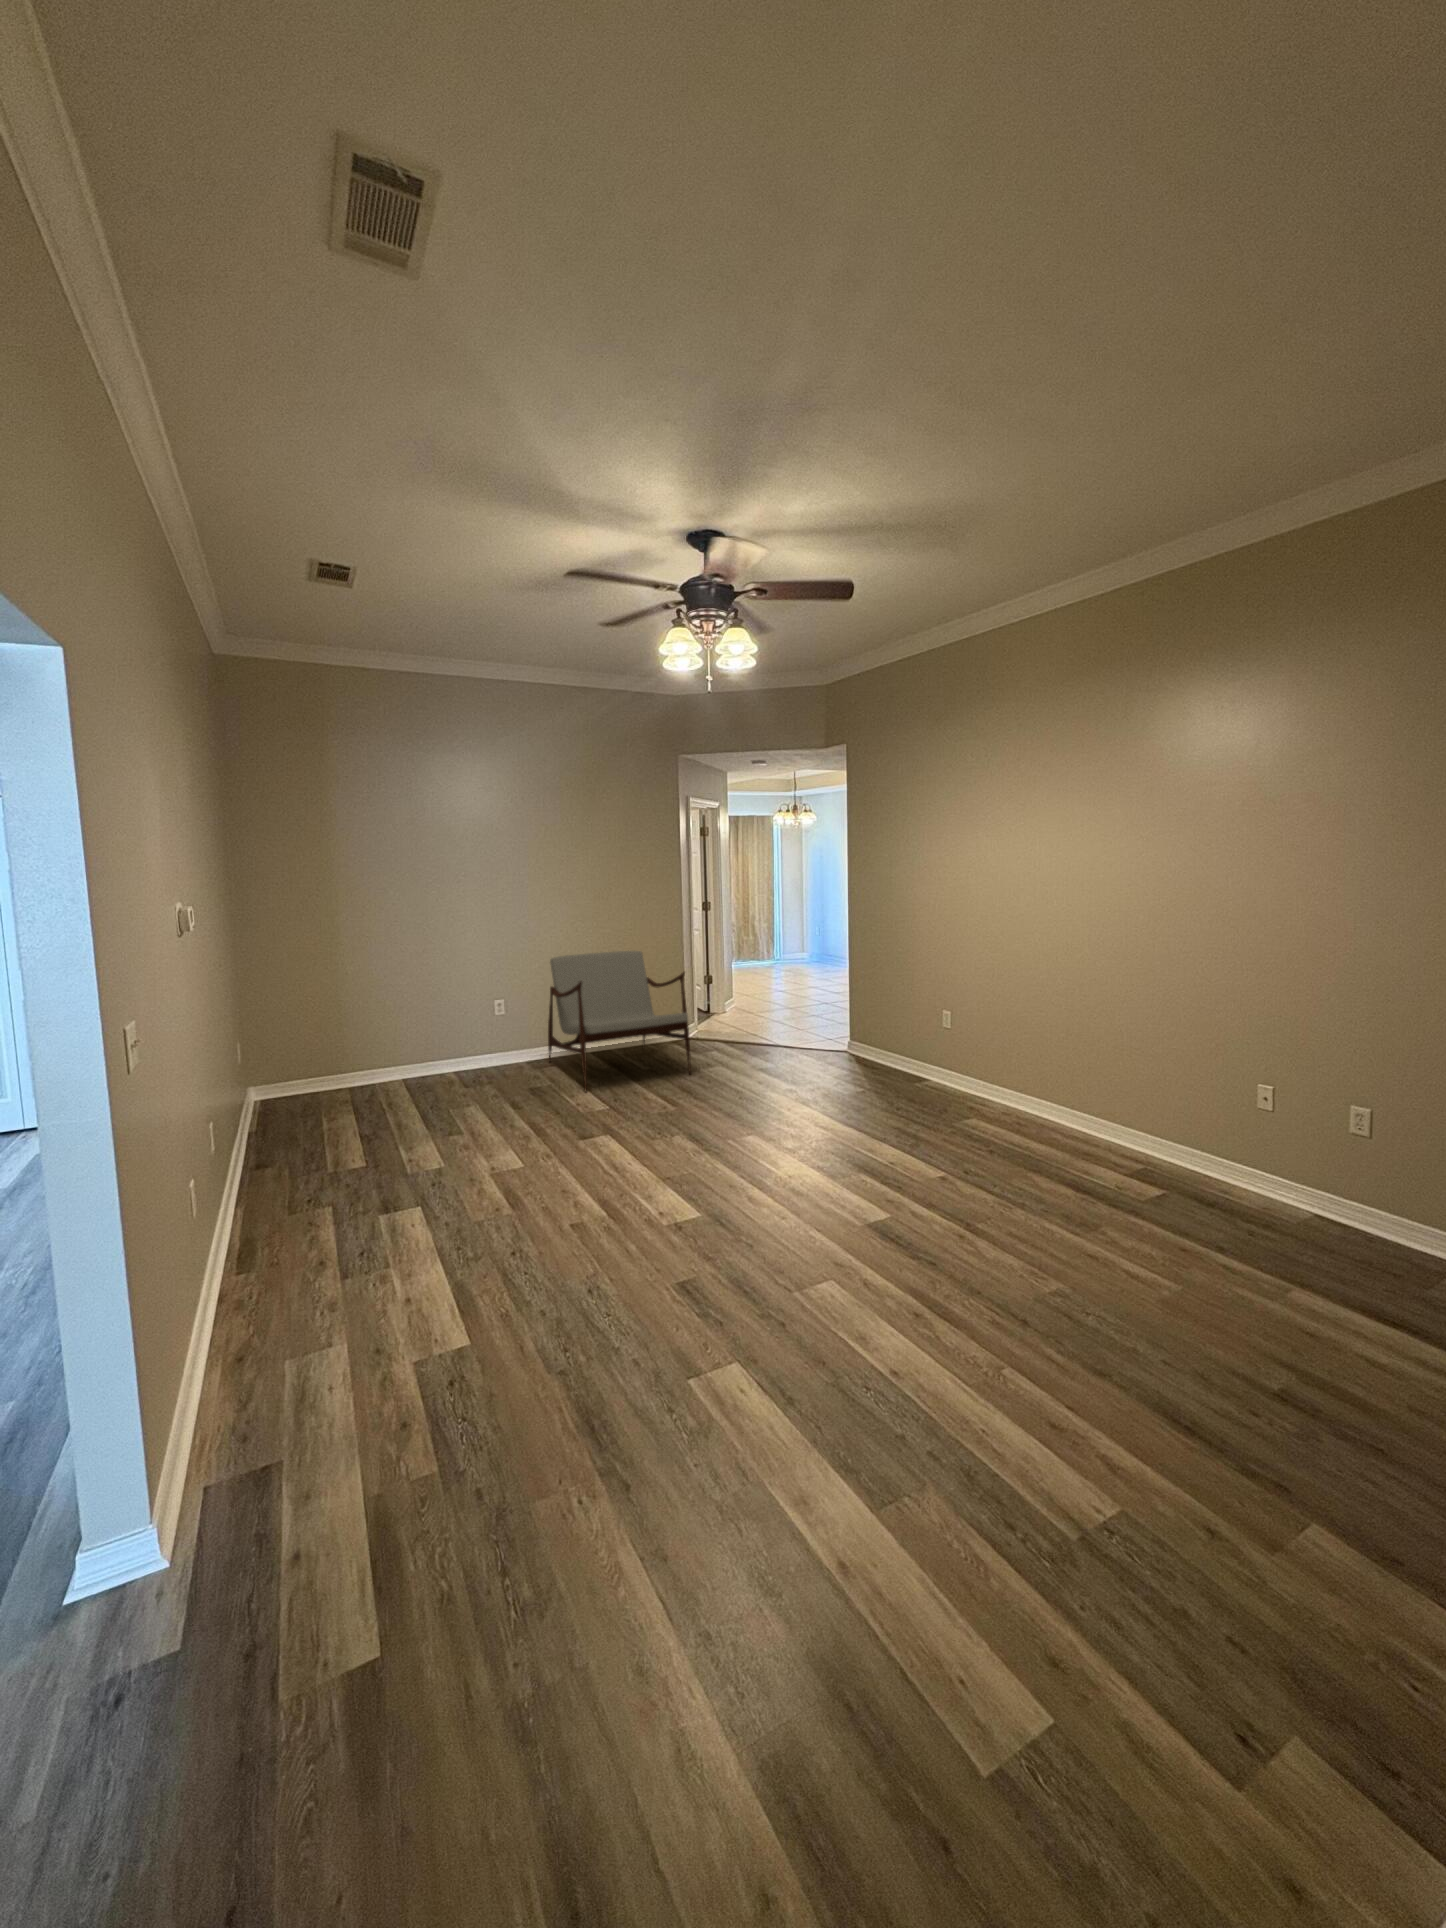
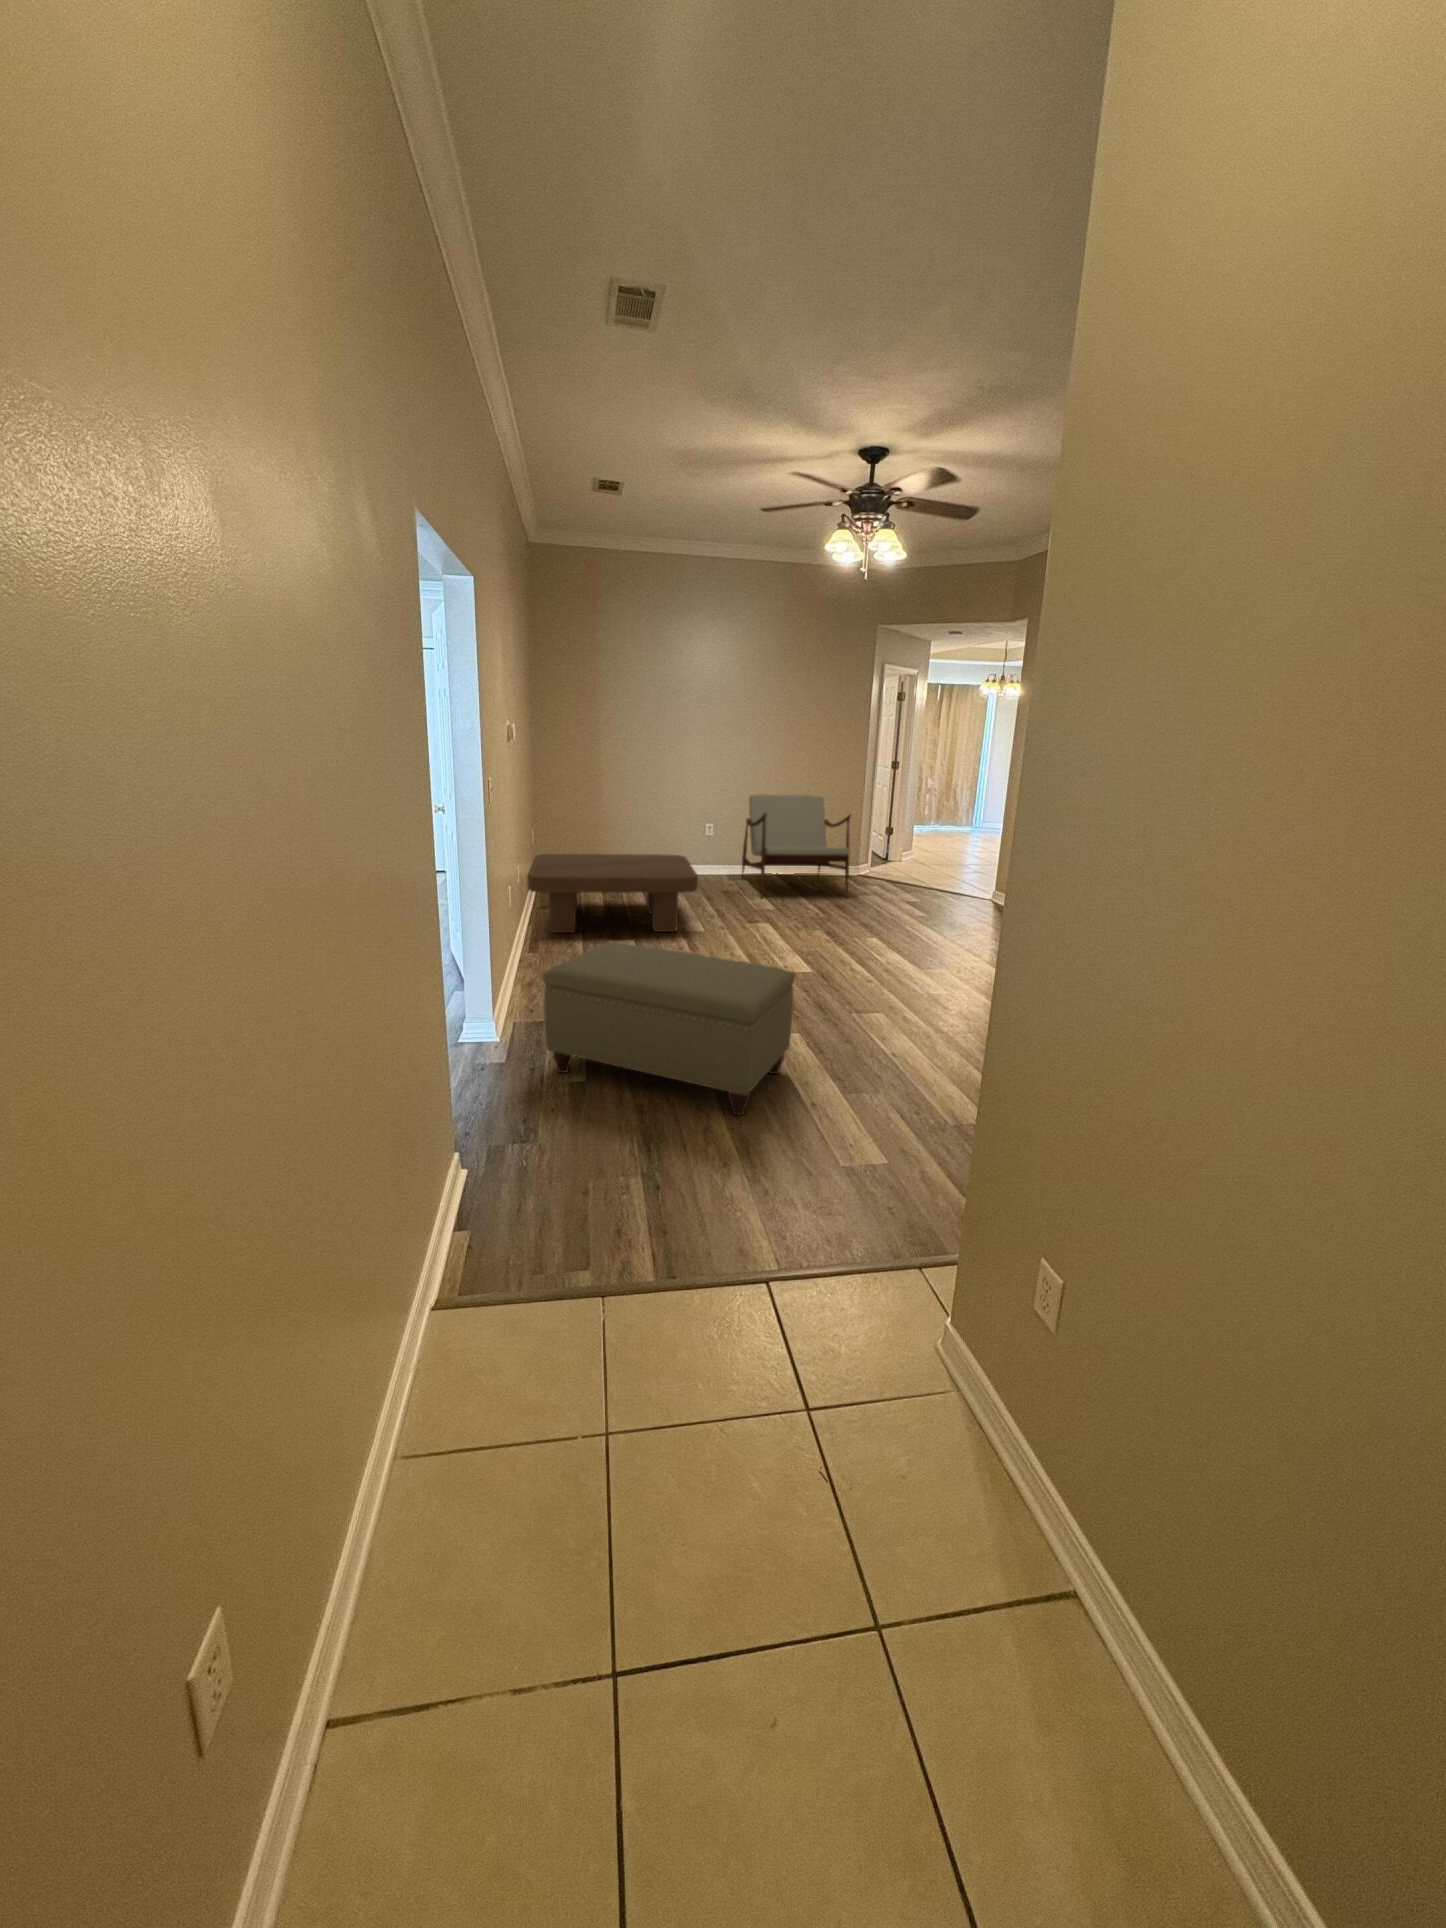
coffee table: none [224,1054,511,1217] -> present [527,854,698,933]
ottoman: none [256,1292,759,1669] -> present [543,942,795,1115]

